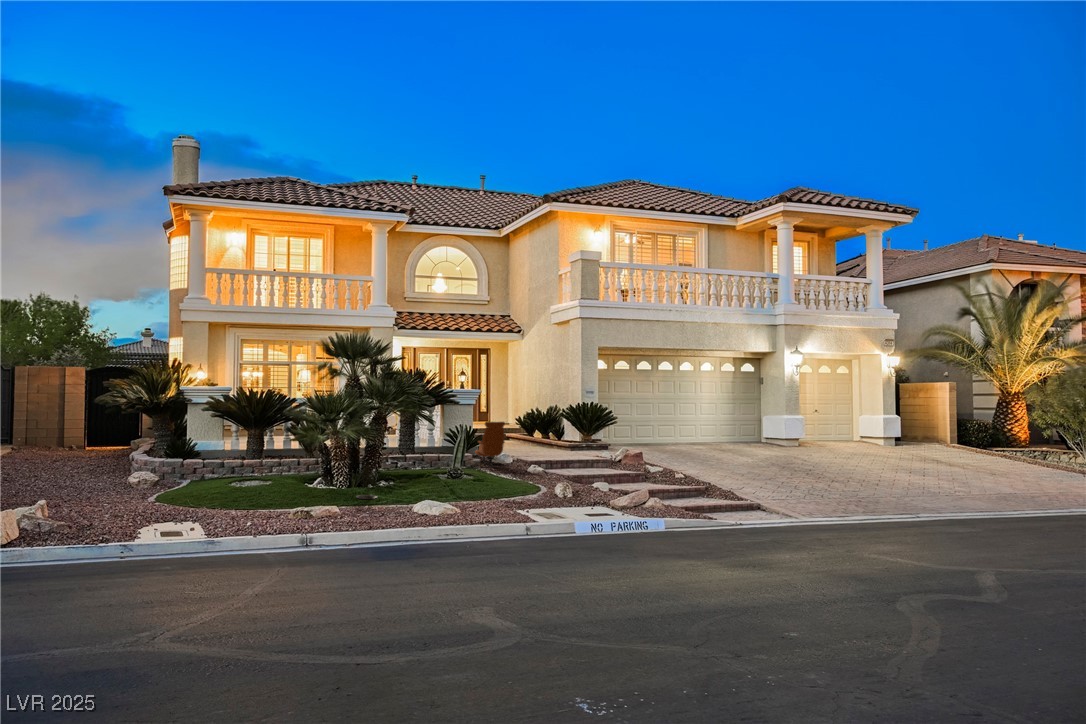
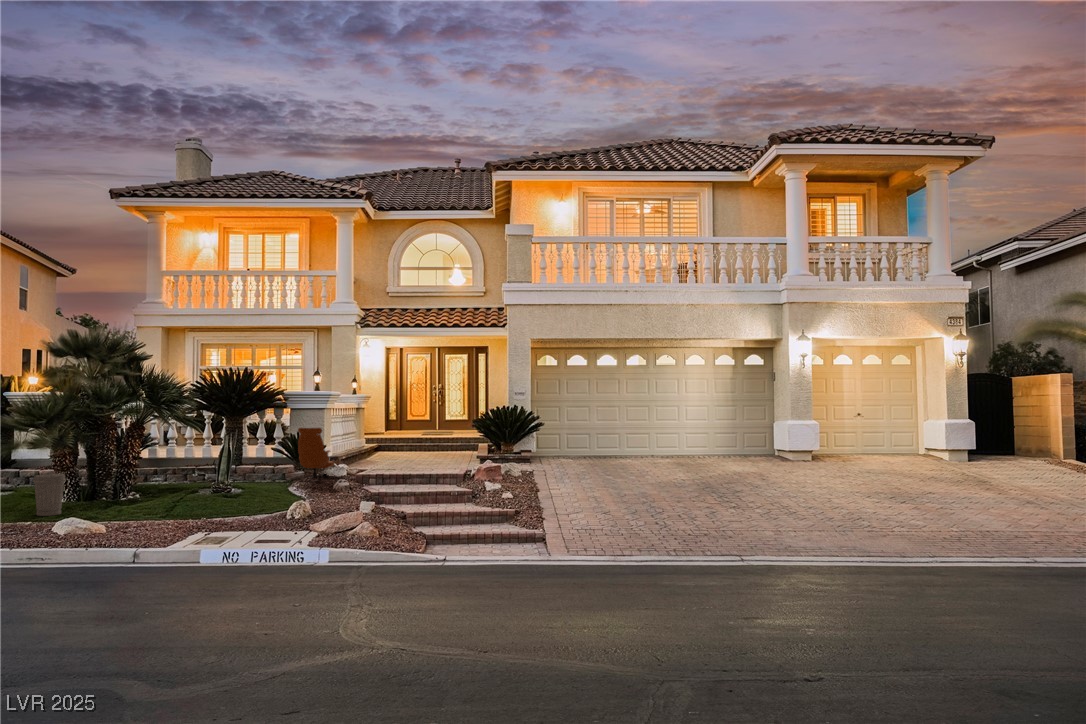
trash can: none [312,464,338,503] -> present [33,473,66,516]
potted tree: present [357,466,377,499] -> none [94,472,121,513]

